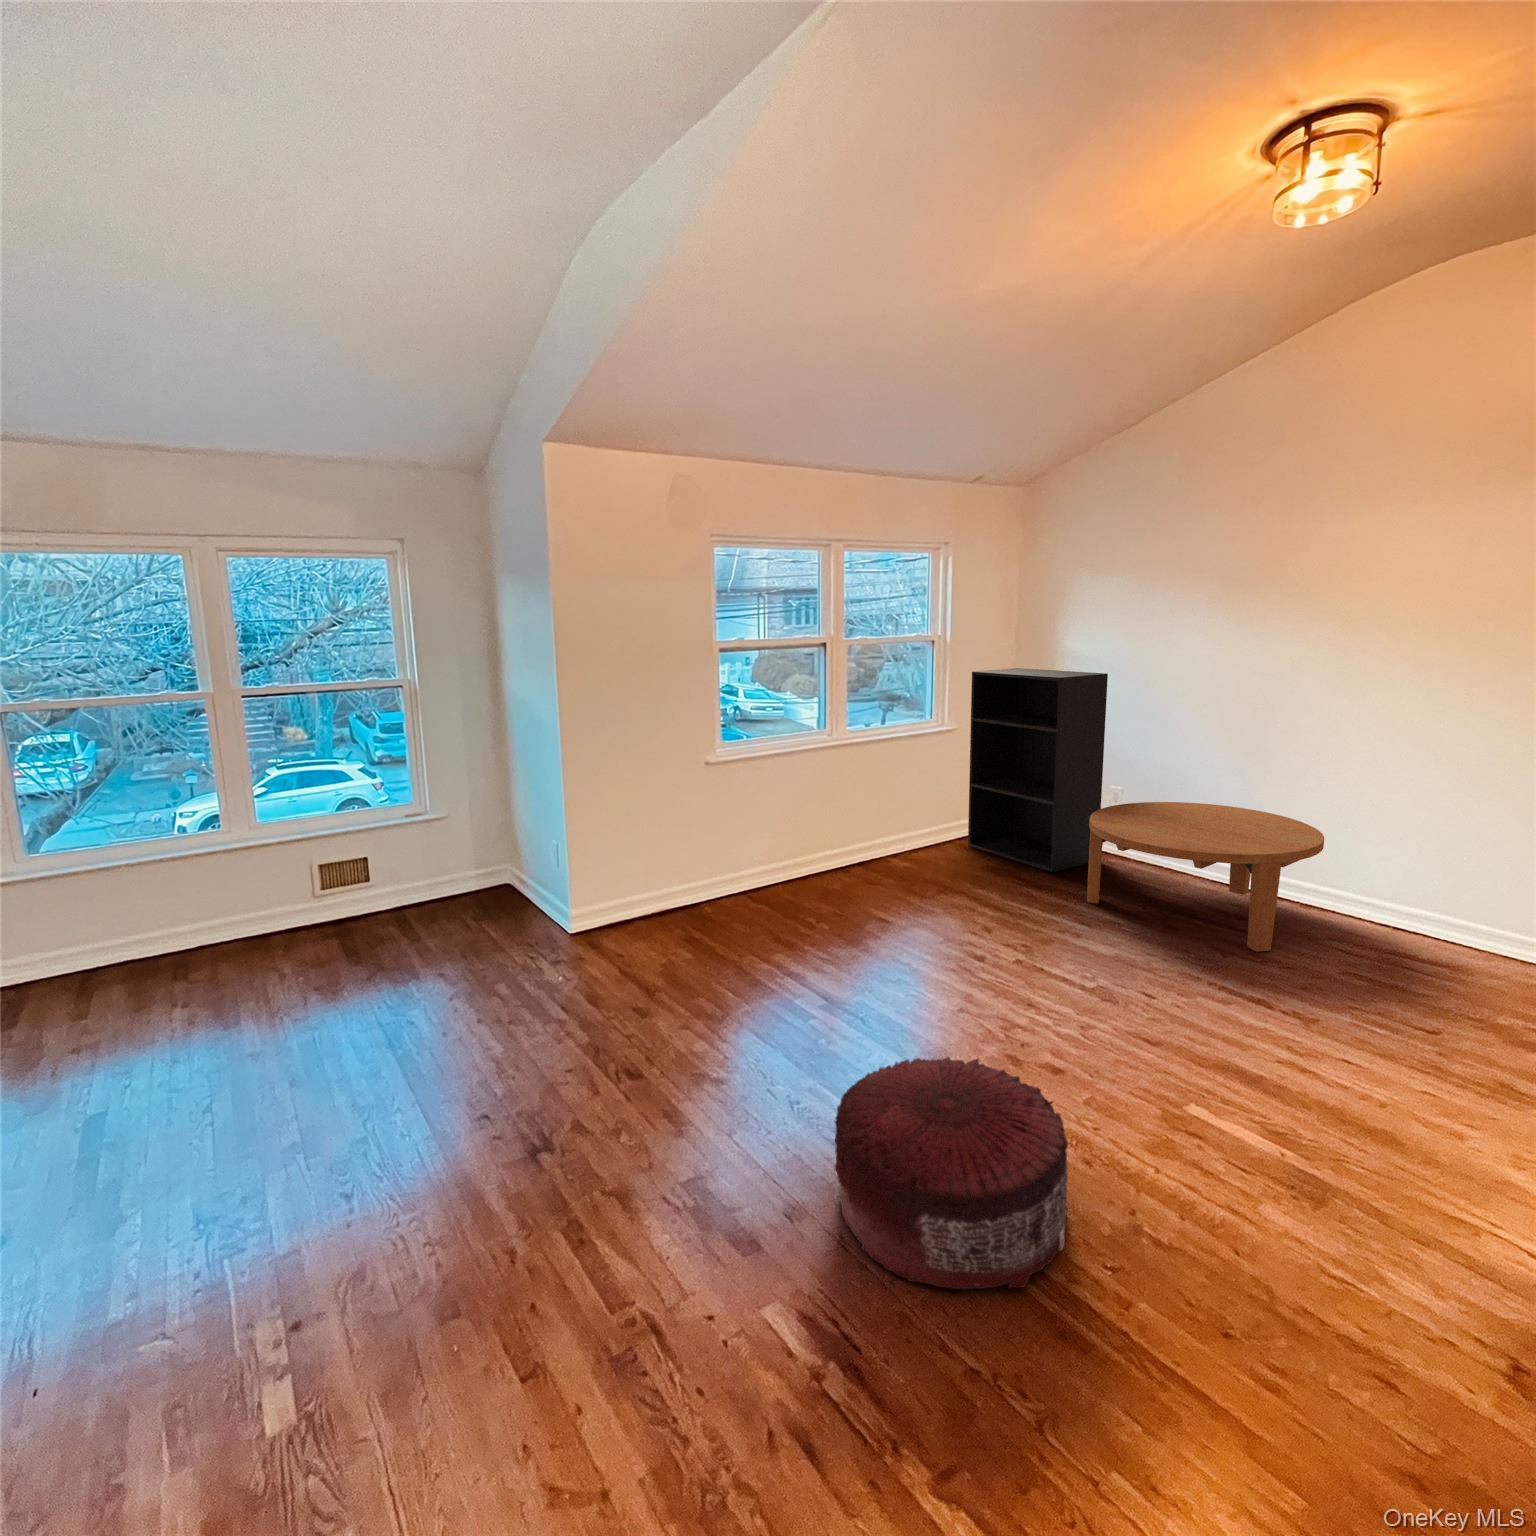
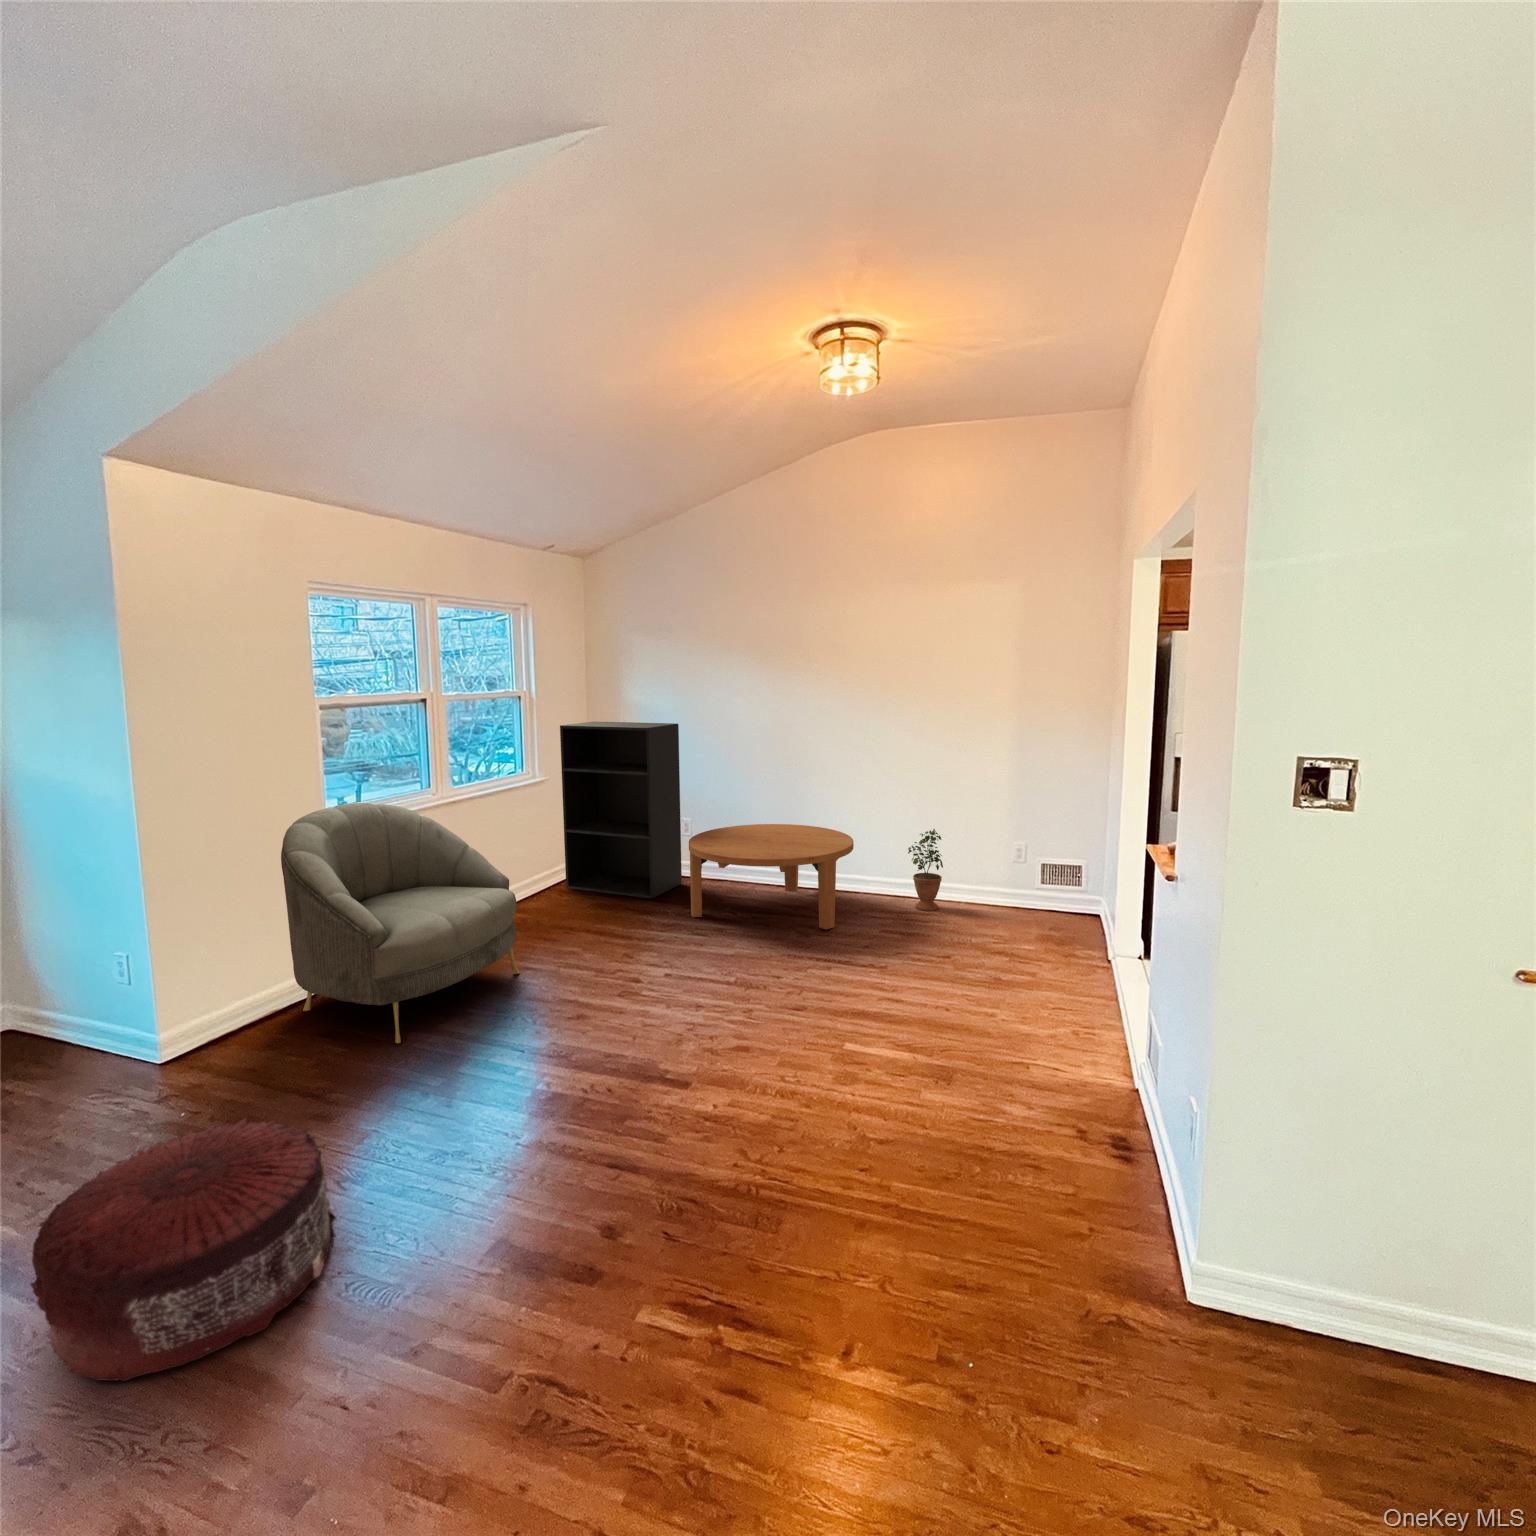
armchair: none [667,739,870,965] -> present [281,803,520,1043]
potted plant: none [1419,837,1485,959] -> present [908,829,943,911]
pouf: present [835,1057,1068,1289] -> present [30,1119,336,1381]

